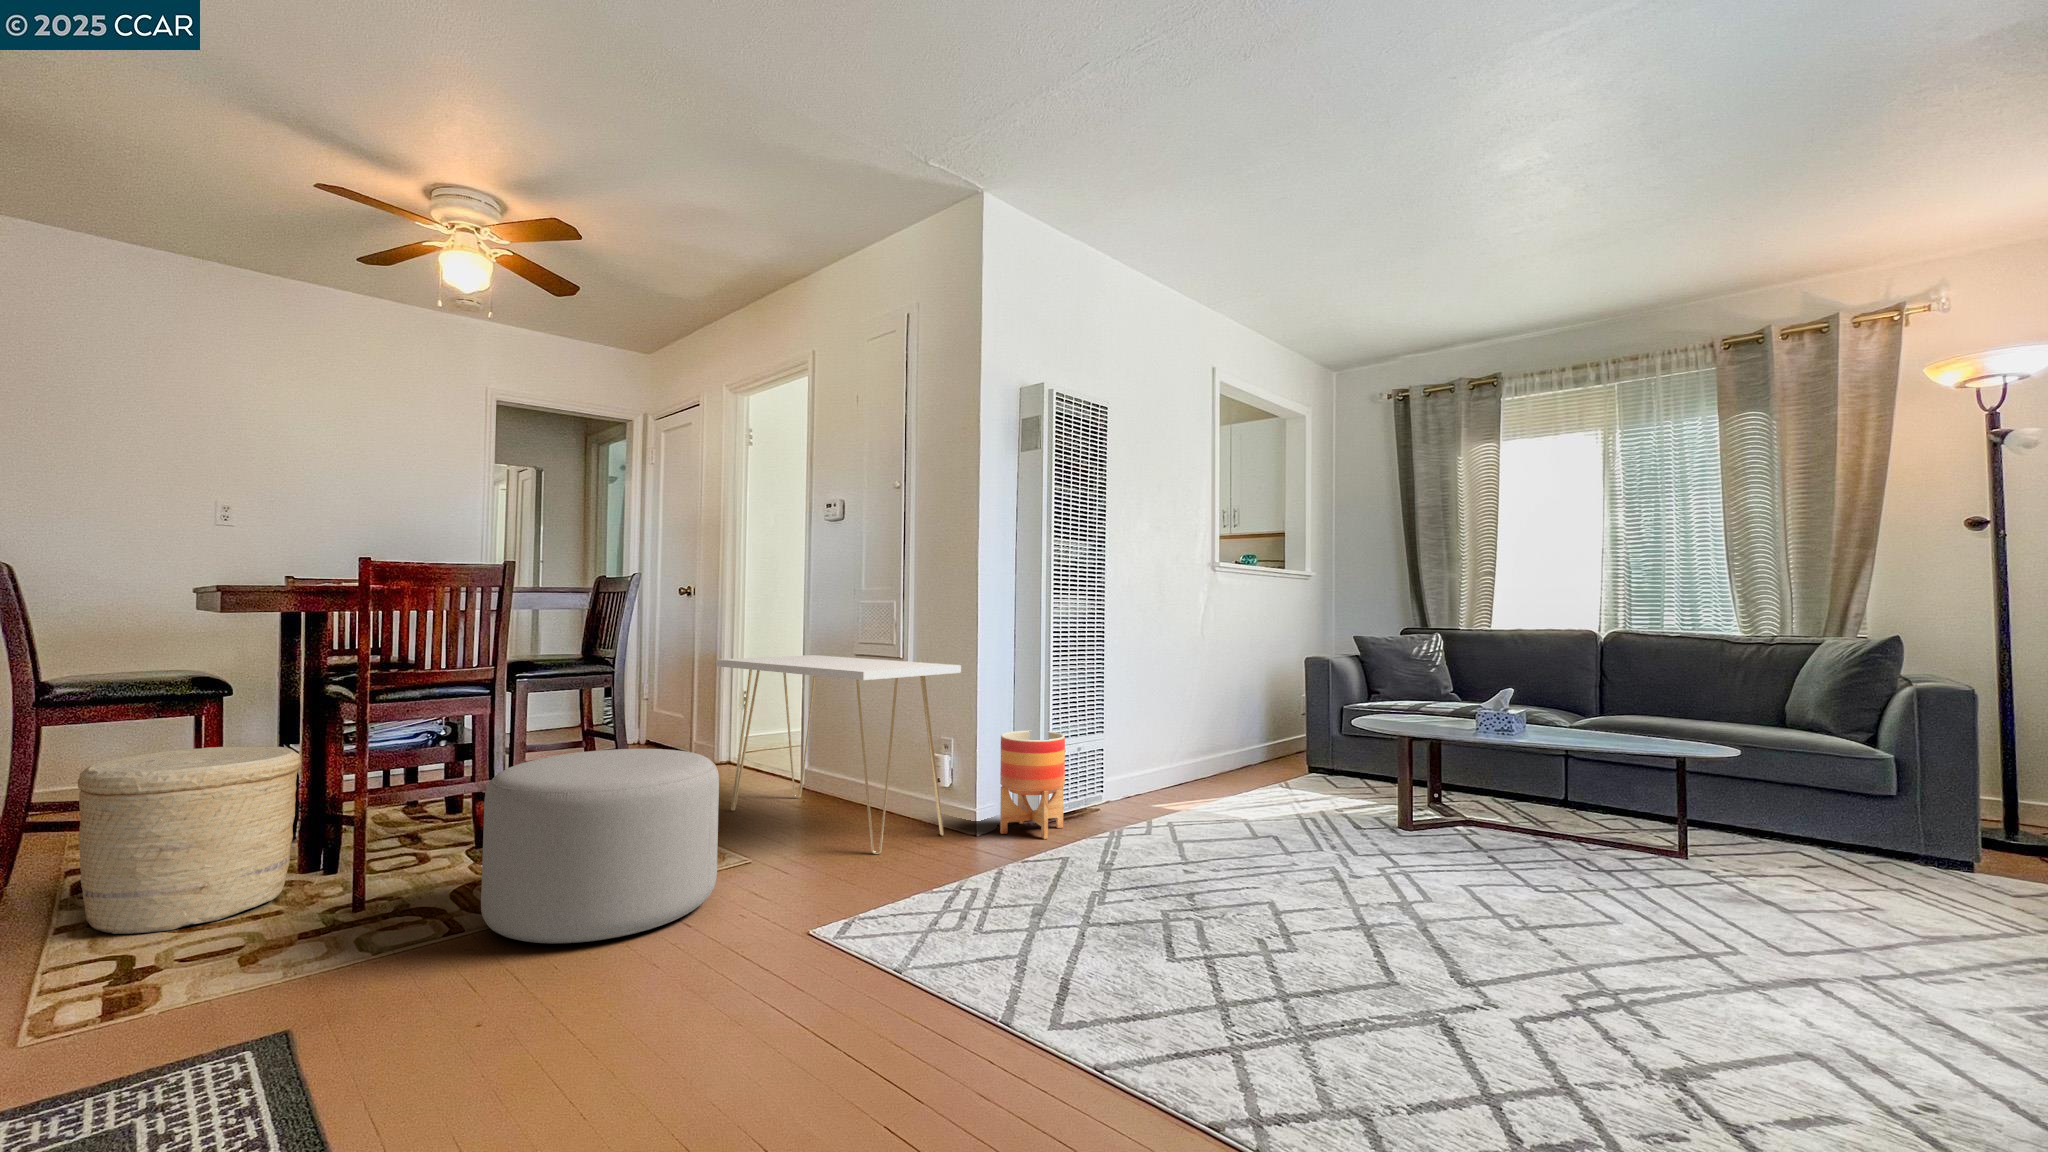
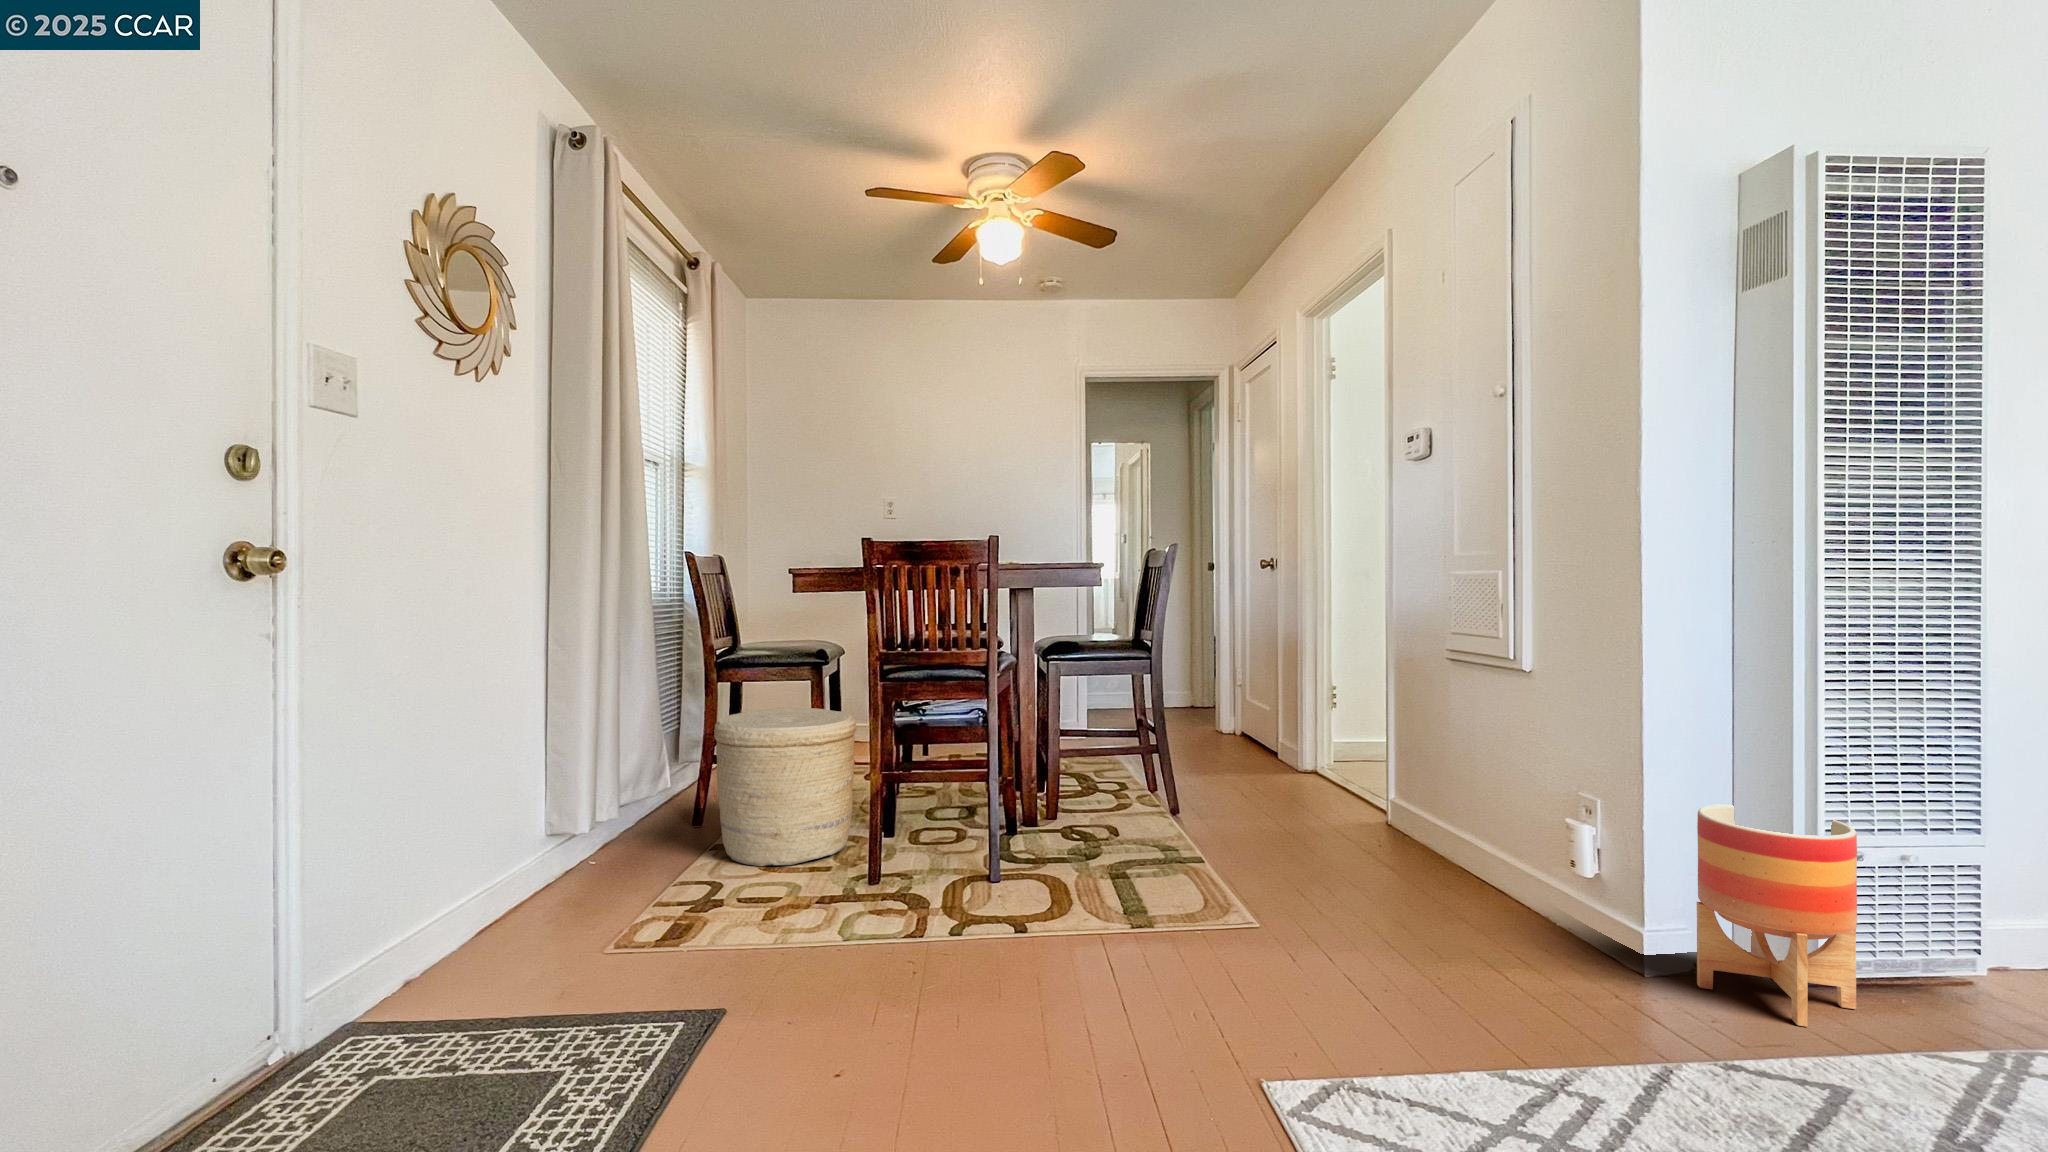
console table: present [716,655,961,854] -> none [1254,646,1610,966]
ottoman: present [481,749,719,943] -> none [928,755,1184,1000]

